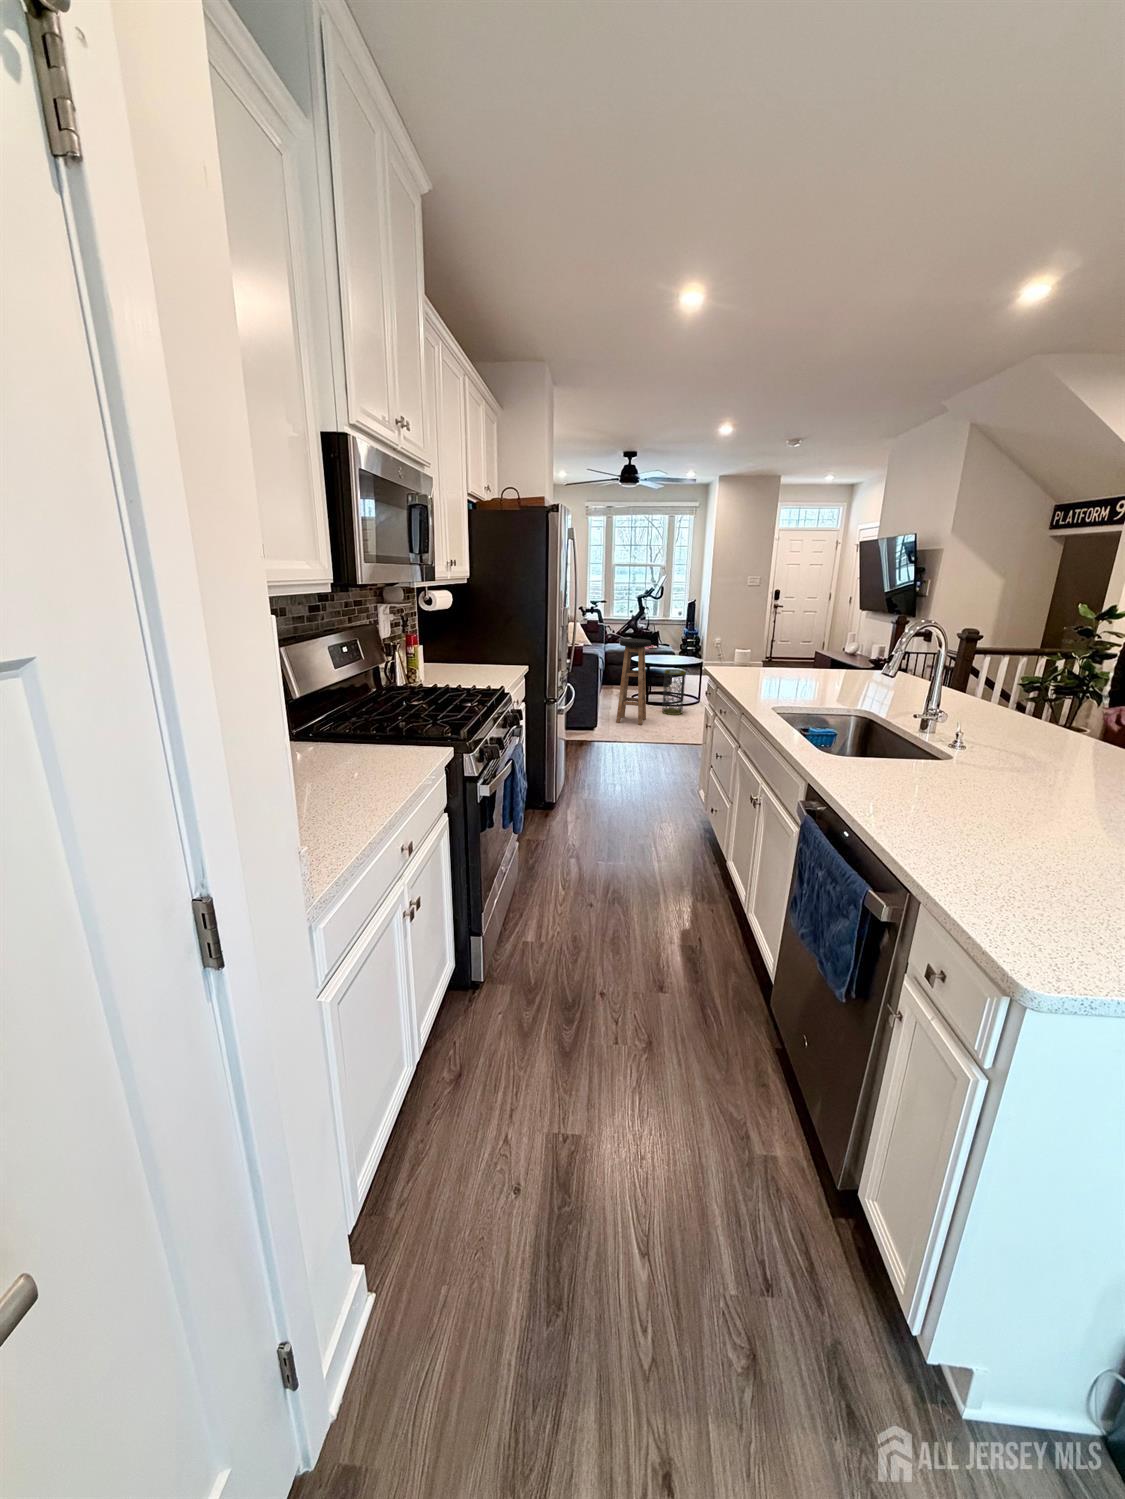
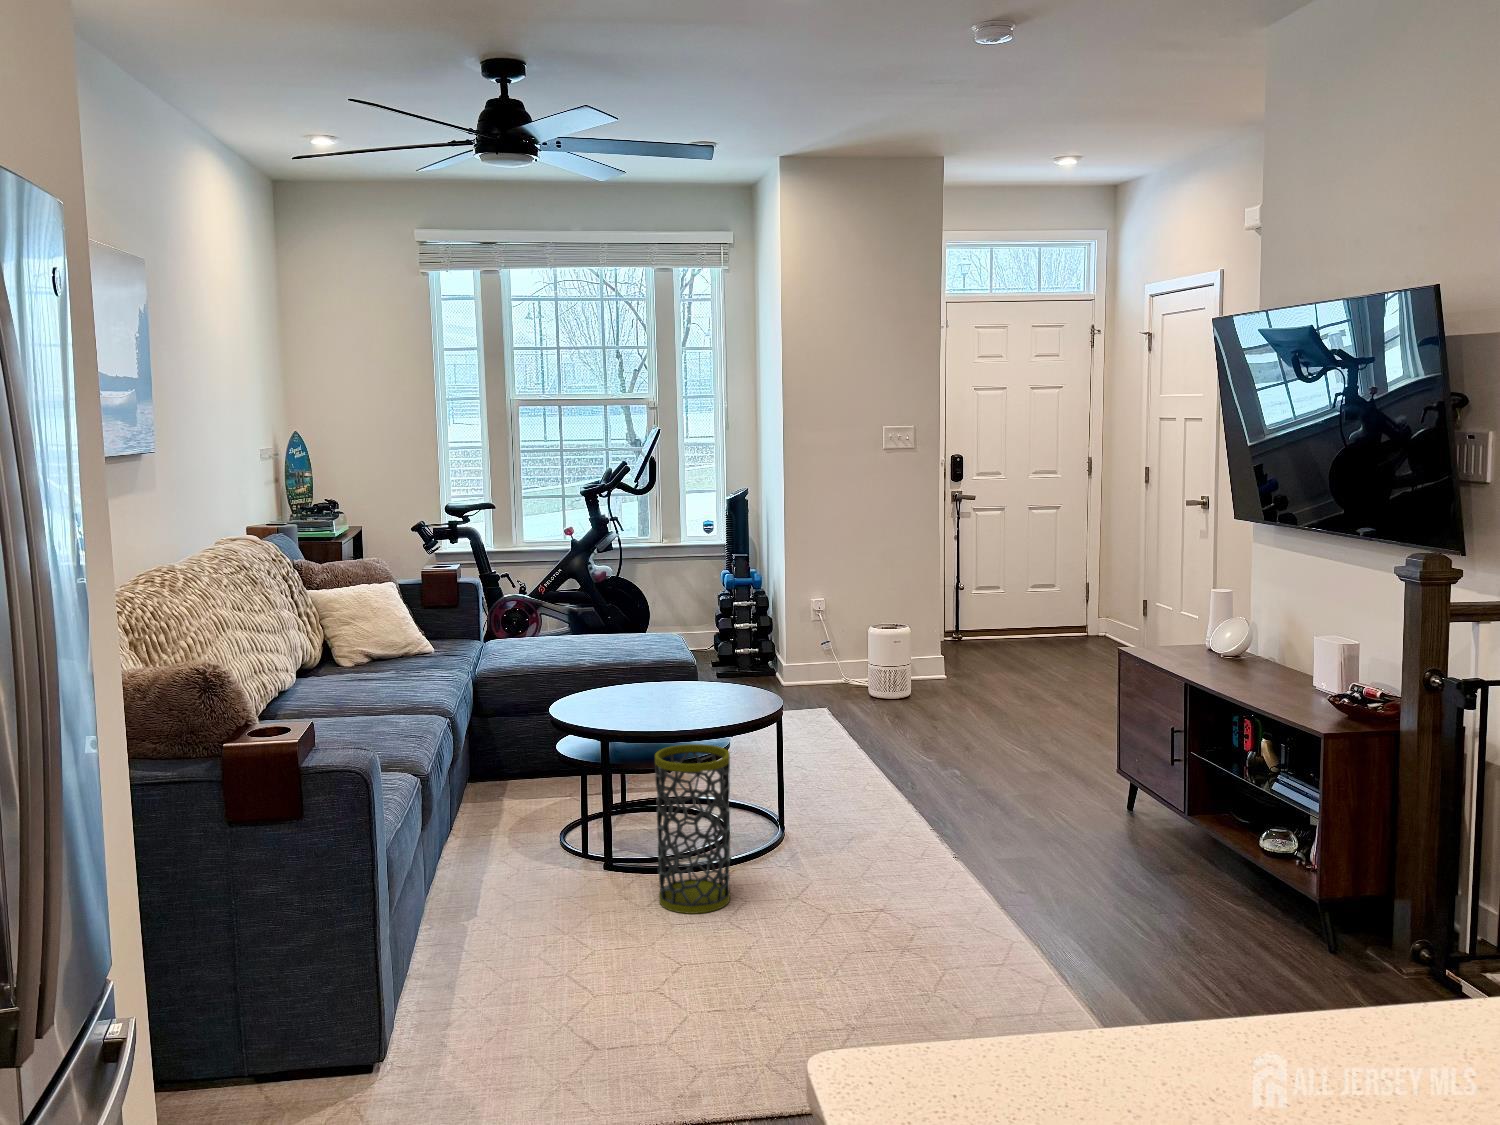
bar stool: present [616,639,651,725] -> none [471,662,597,994]

